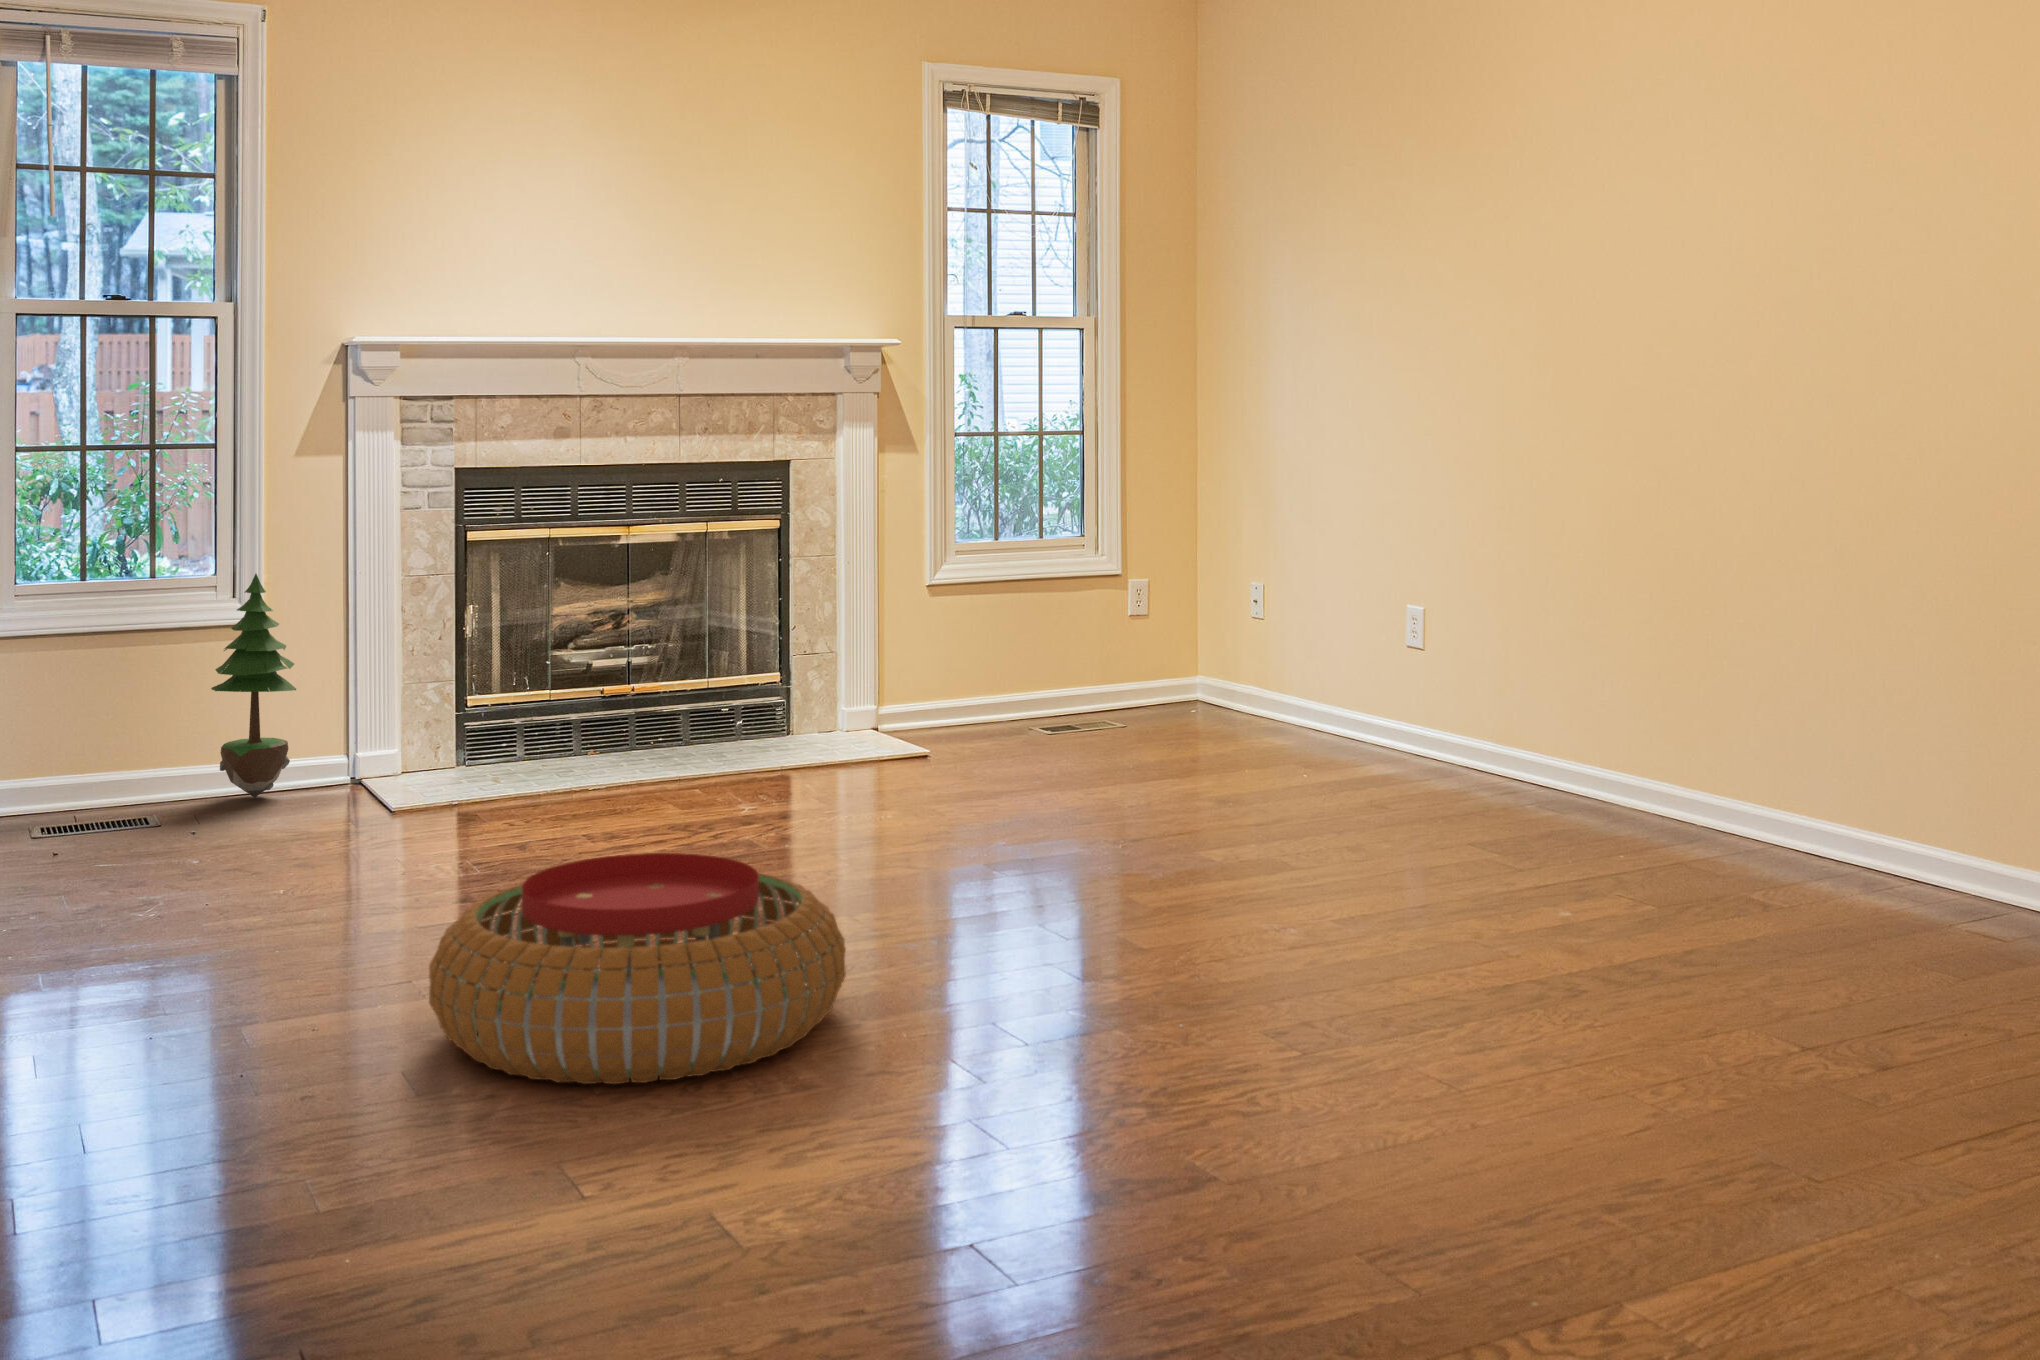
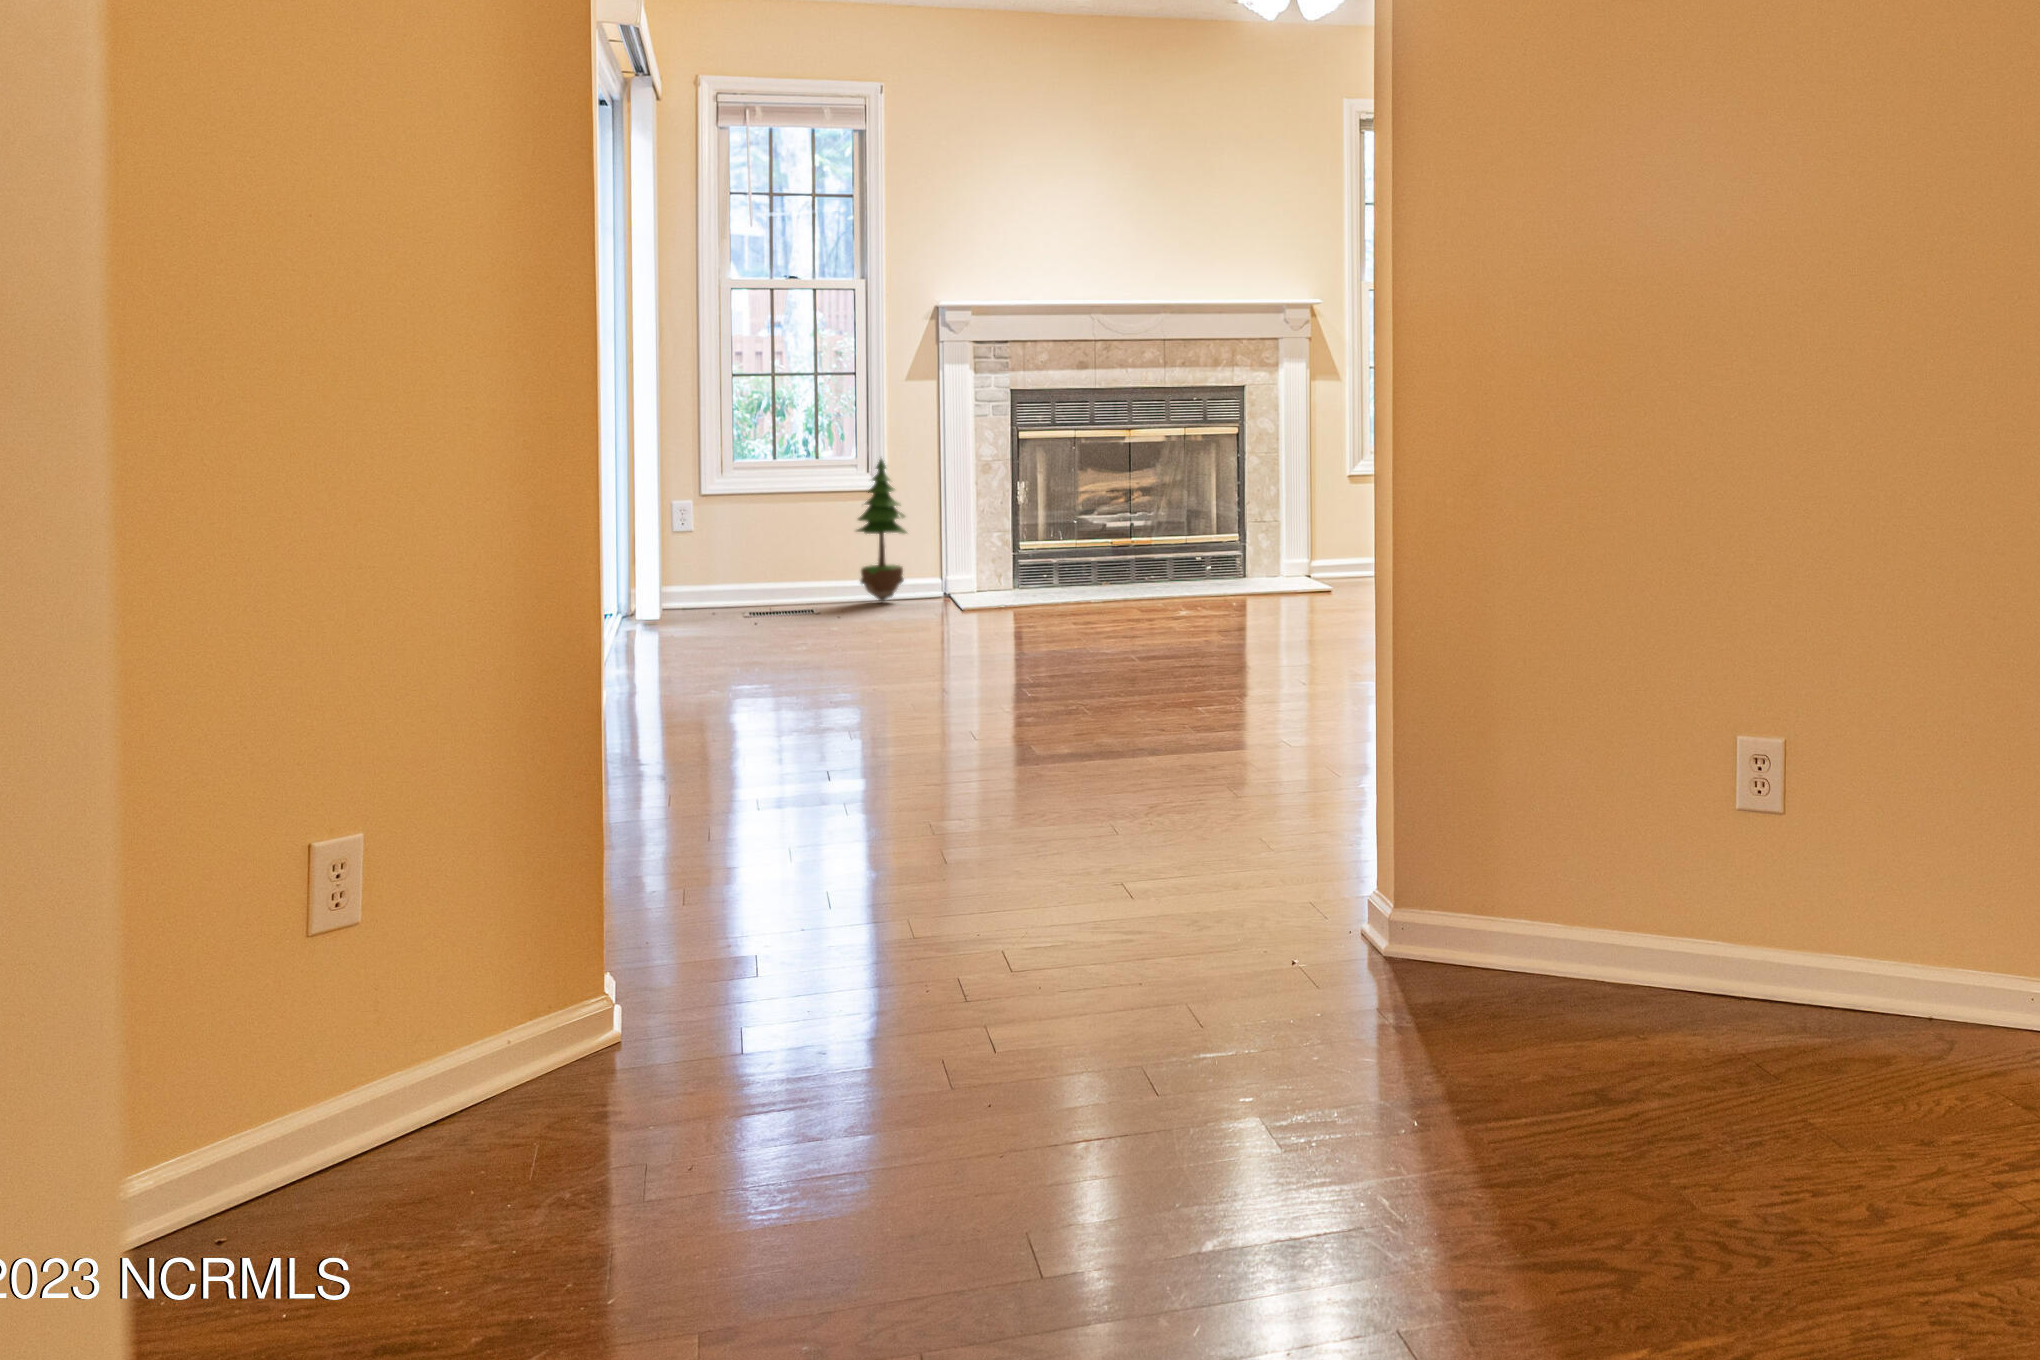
pouf: present [429,853,846,1084] -> none [953,599,1187,707]

